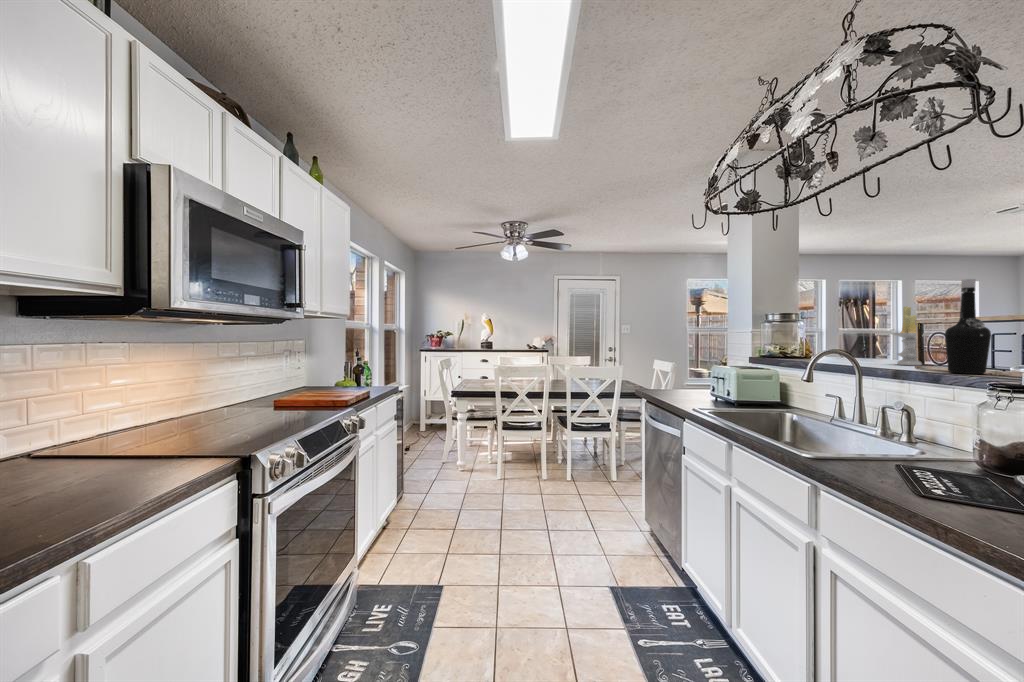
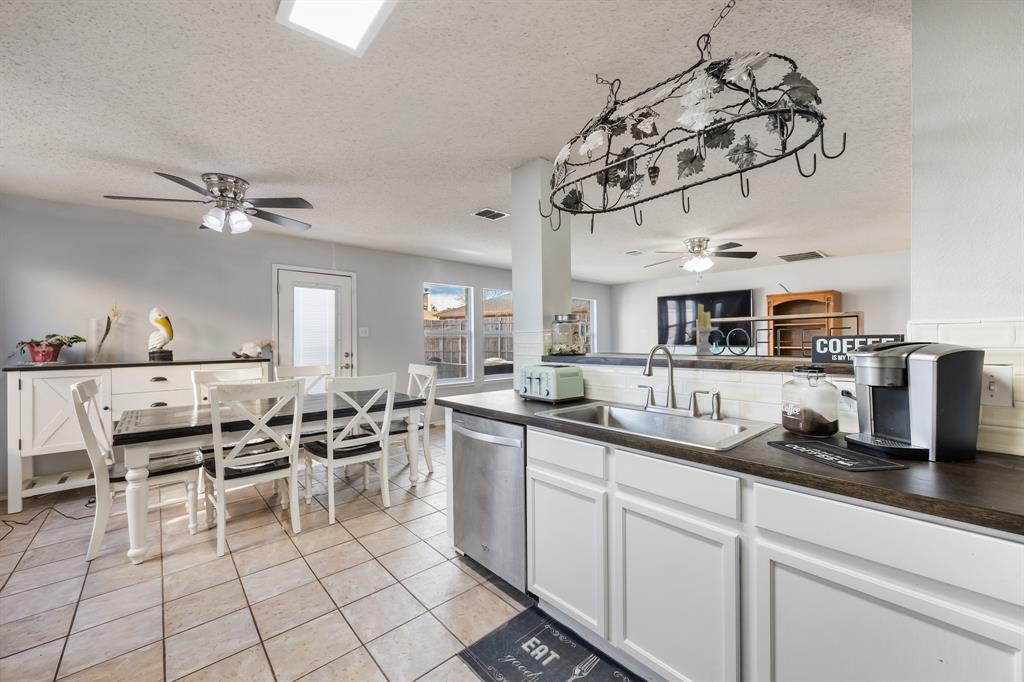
bottle: present [945,279,991,374] -> none [787,276,822,360]

